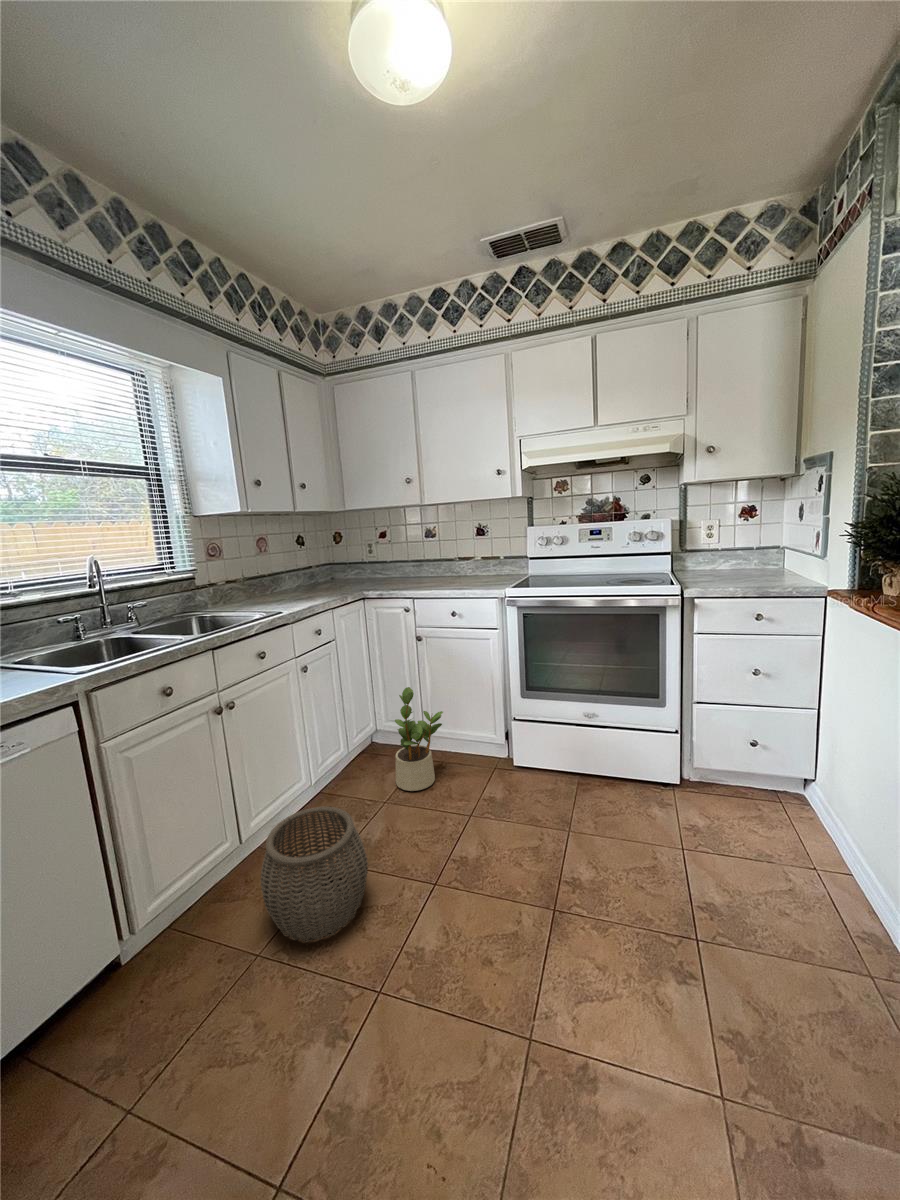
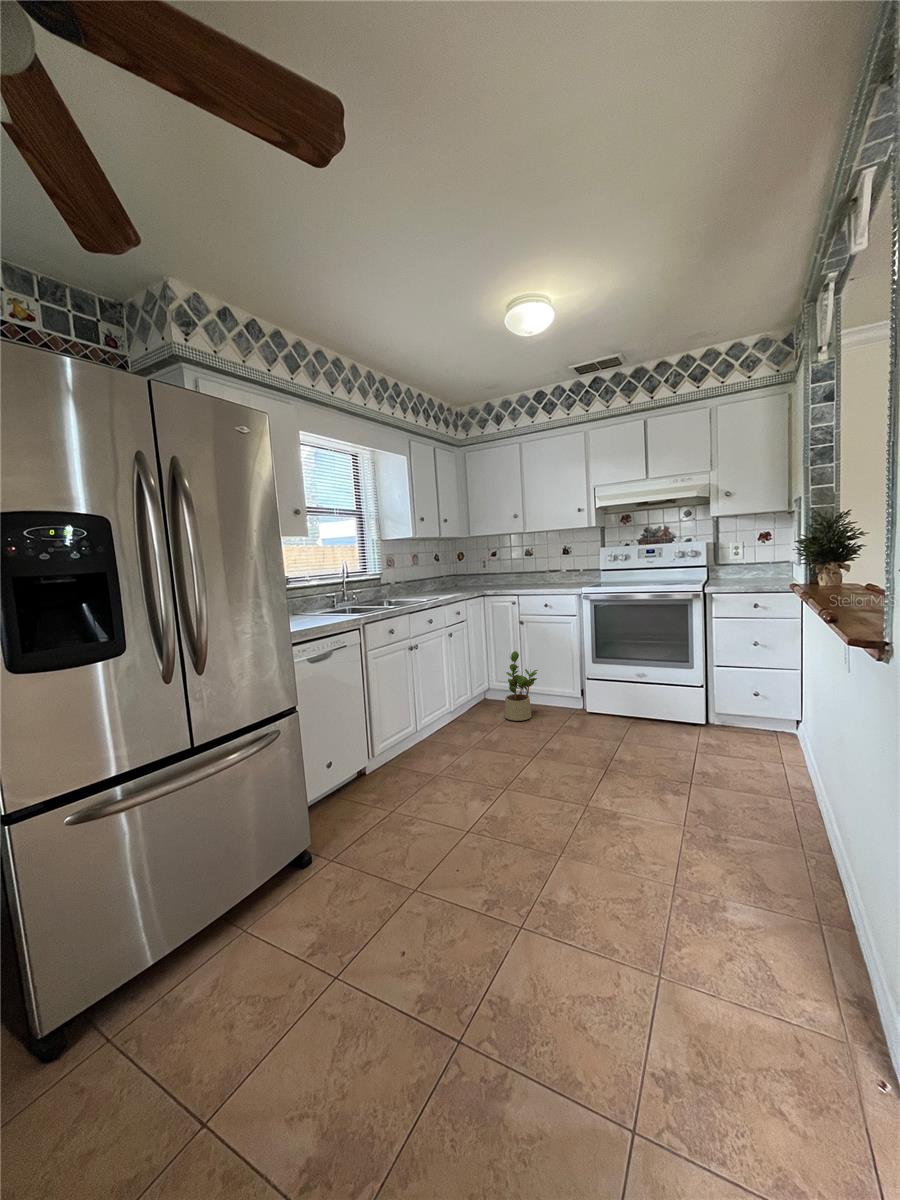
woven basket: present [260,807,368,942] -> none [436,706,495,771]

